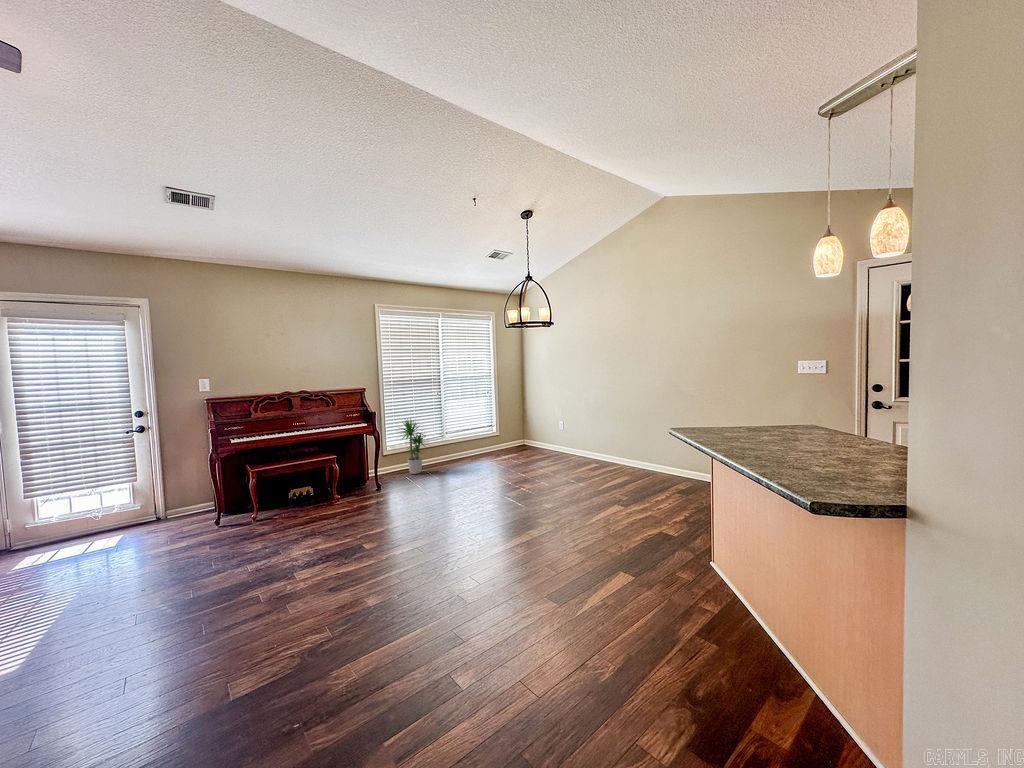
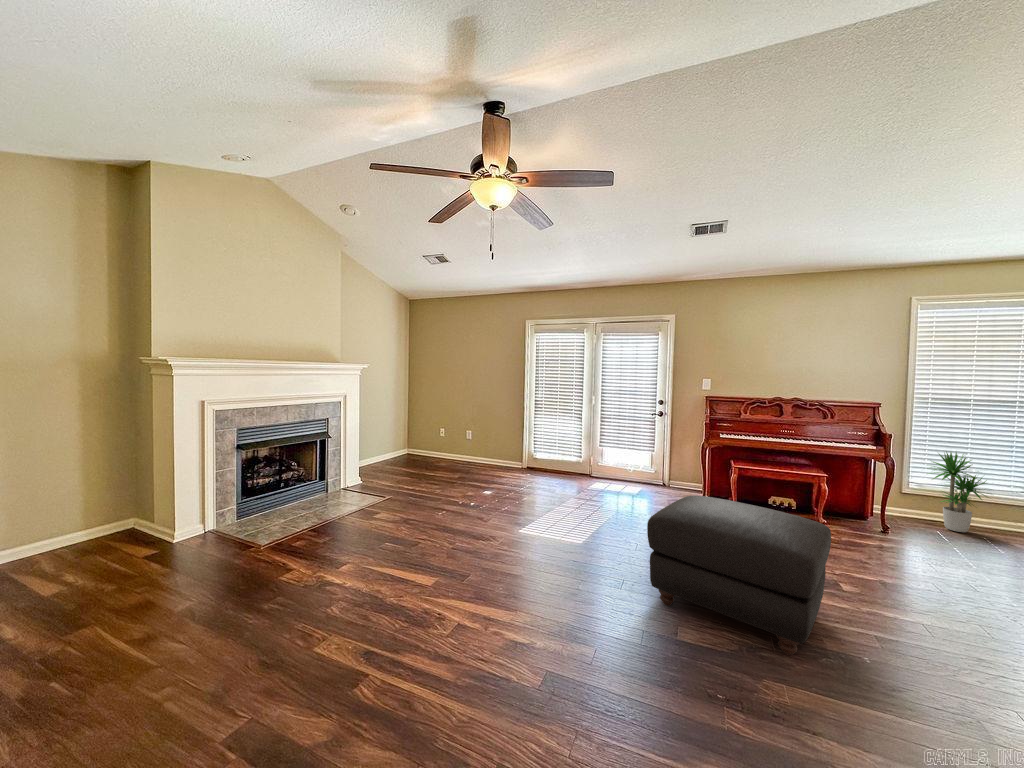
ottoman: none [161,500,361,670] -> present [647,496,831,655]

